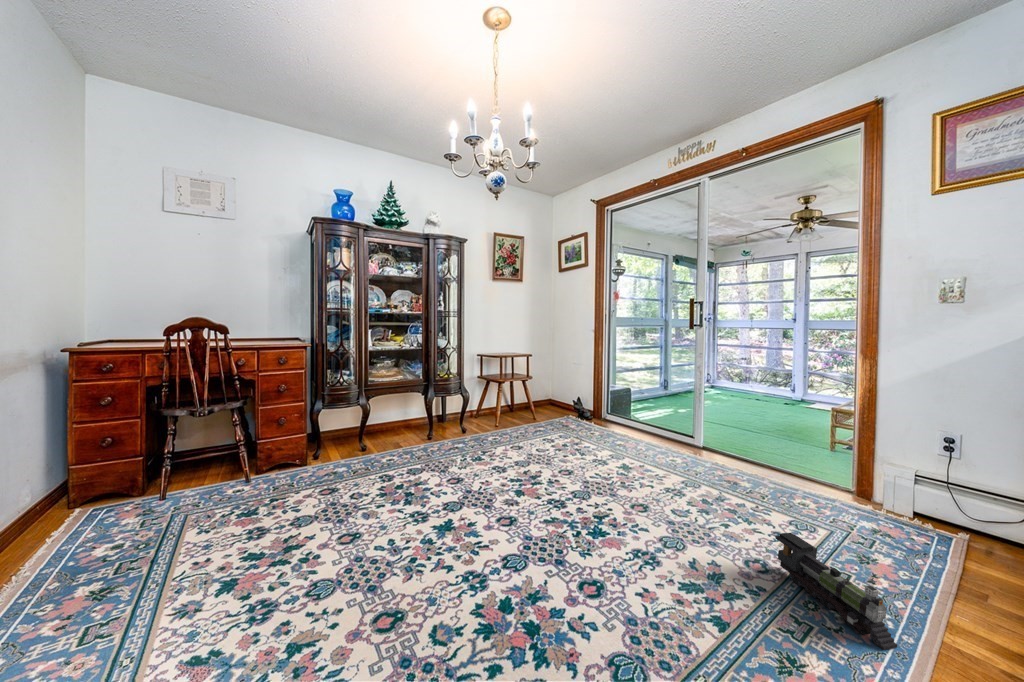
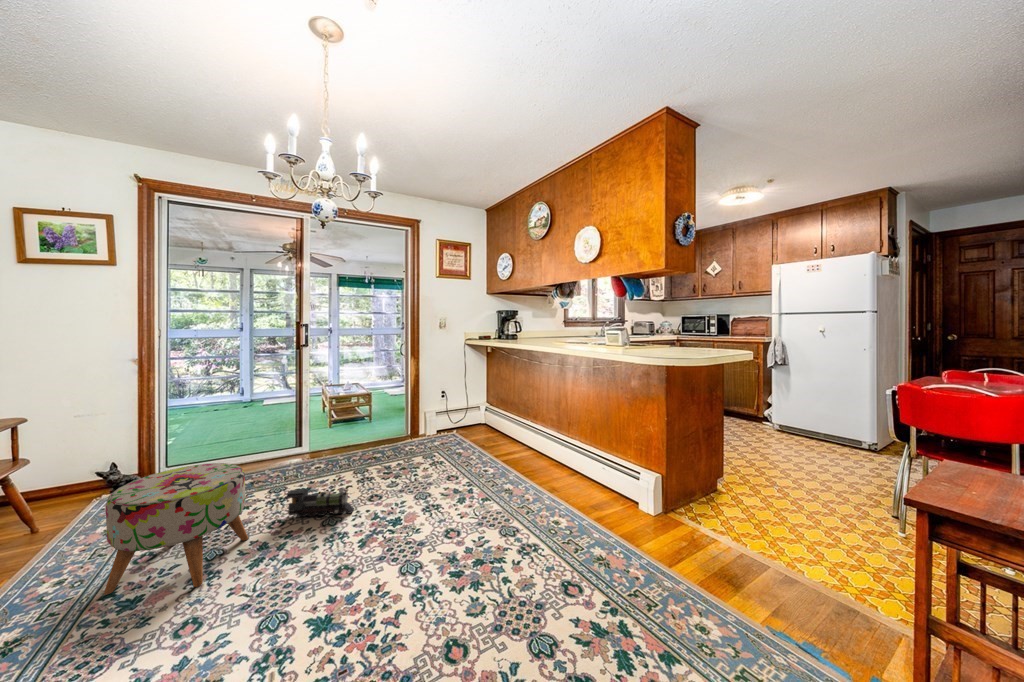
ottoman: none [597,431,718,562] -> present [104,463,248,595]

